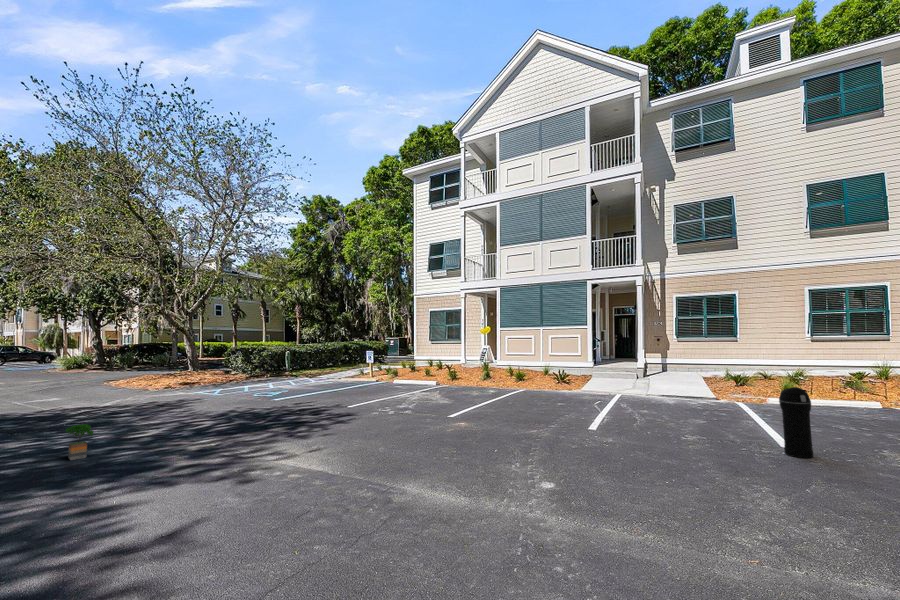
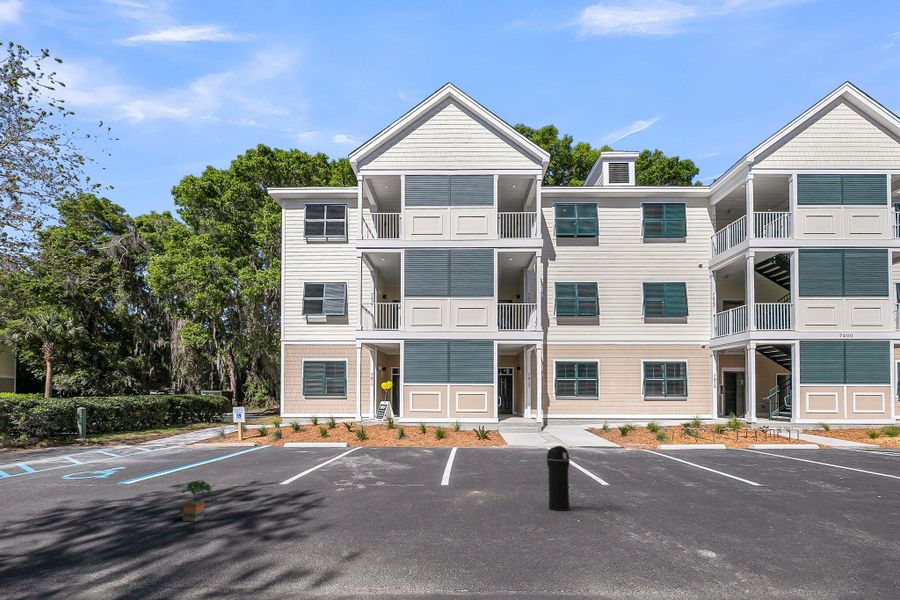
trash can: present [779,387,813,458] -> present [547,446,570,511]

